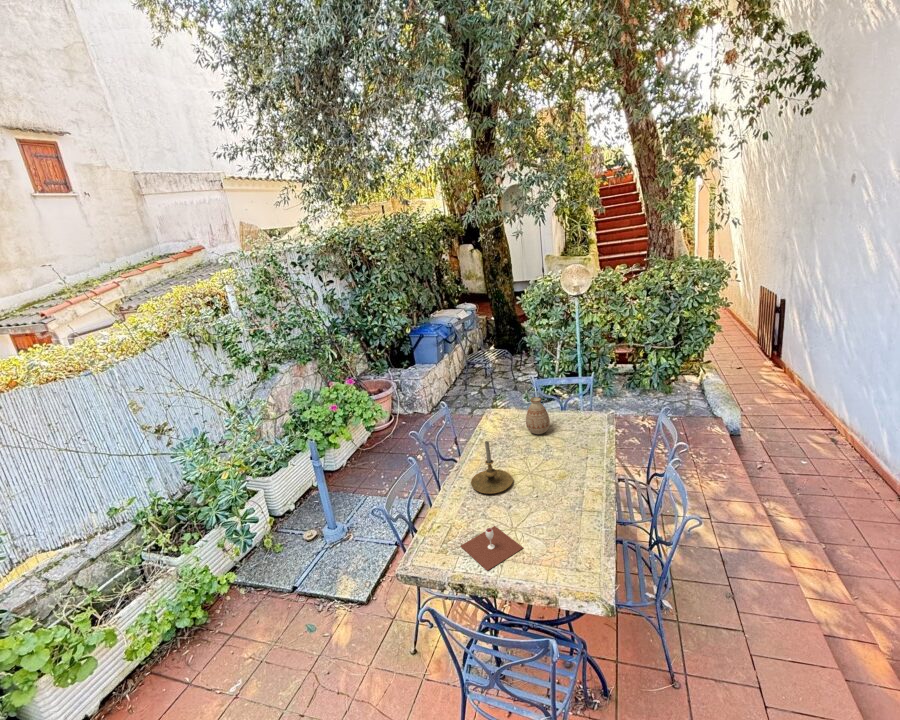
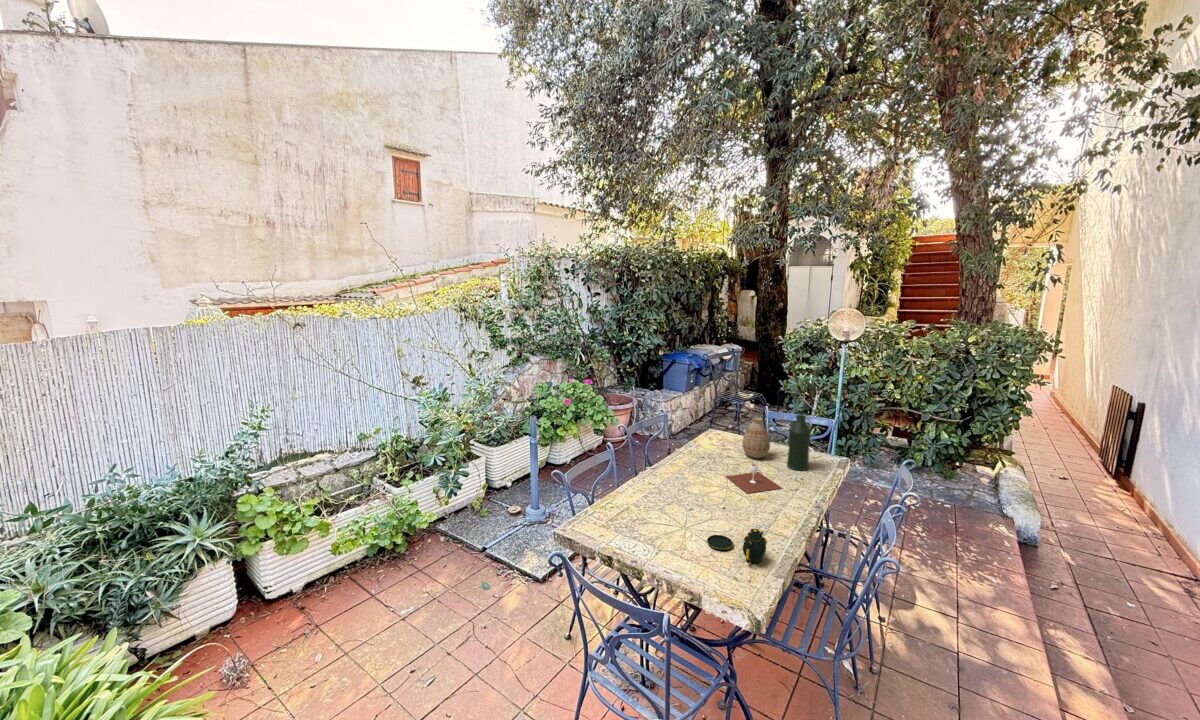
bottle: none [565,390,586,438] -> present [787,415,811,471]
candle holder: present [471,441,513,494] -> none [661,438,707,494]
teapot: none [536,513,588,549] -> present [707,529,766,563]
wine glass: present [460,526,523,571] -> present [726,464,782,493]

